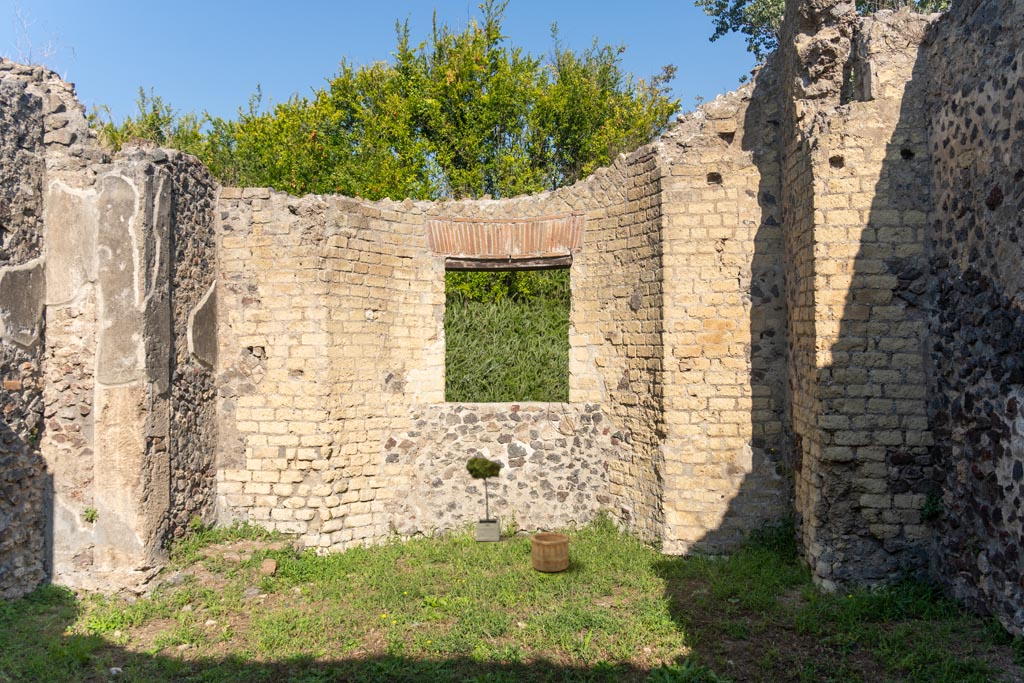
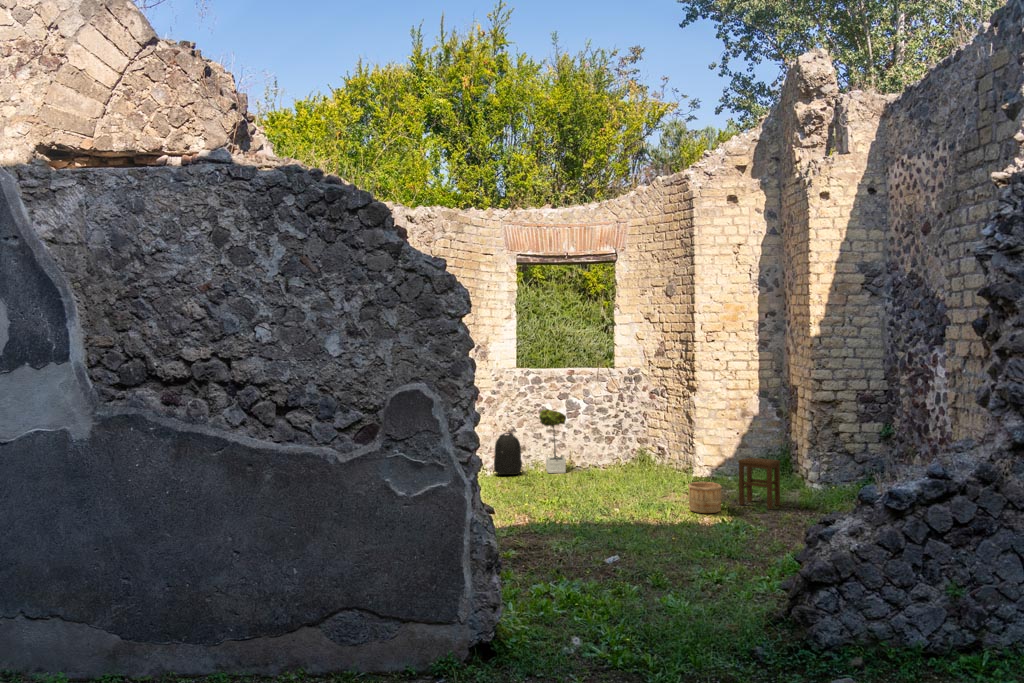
backpack: none [407,487,444,543] -> present [494,433,522,475]
wooden bucket: present [530,532,569,572] -> present [688,482,722,513]
stool: none [703,544,767,629] -> present [738,457,780,509]

